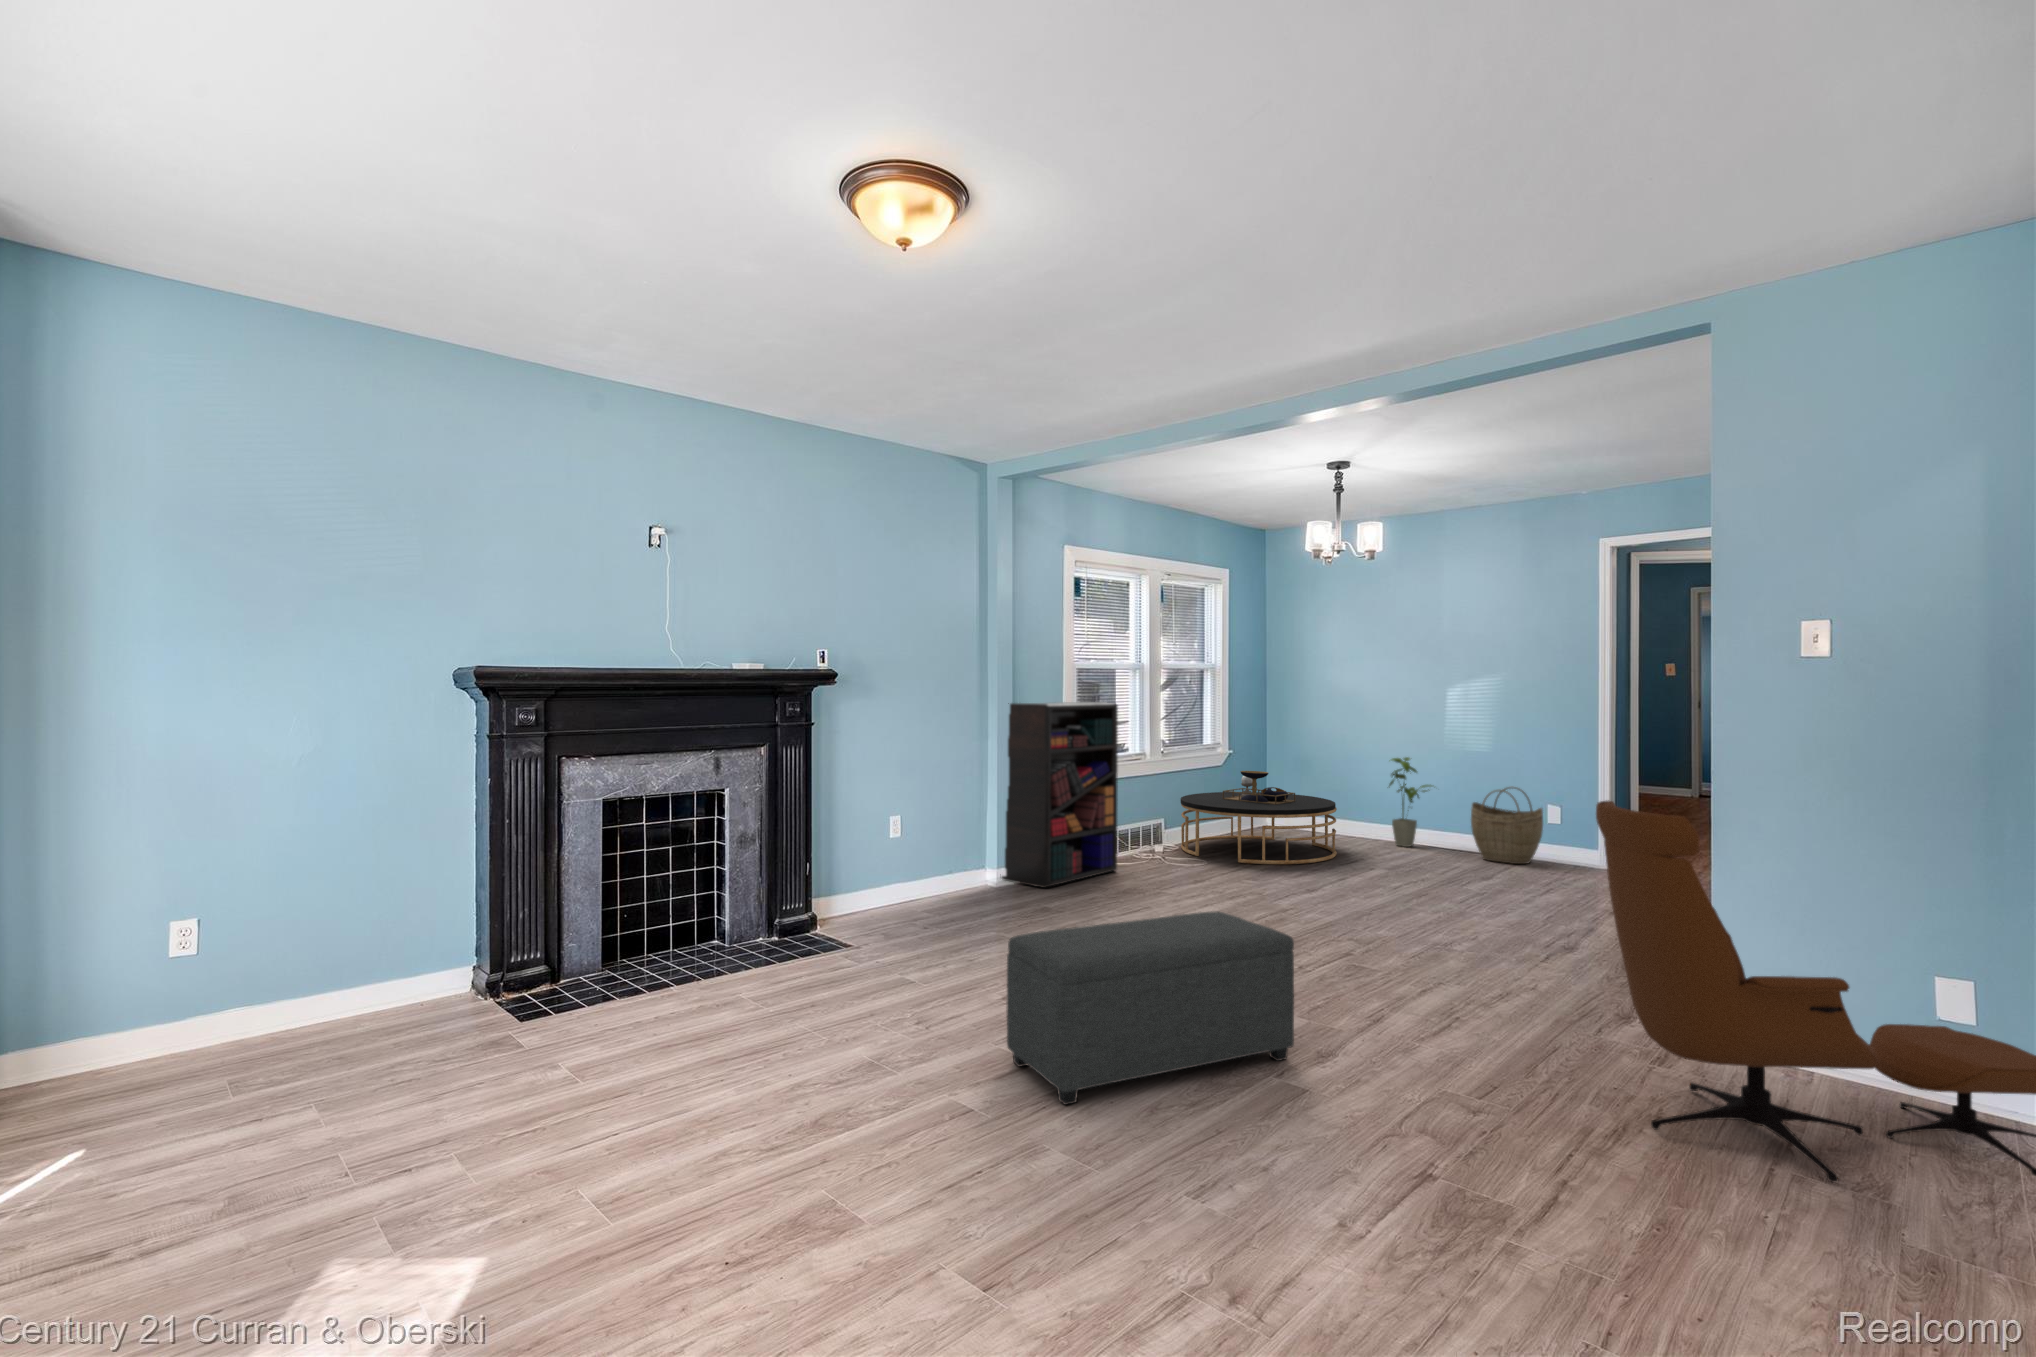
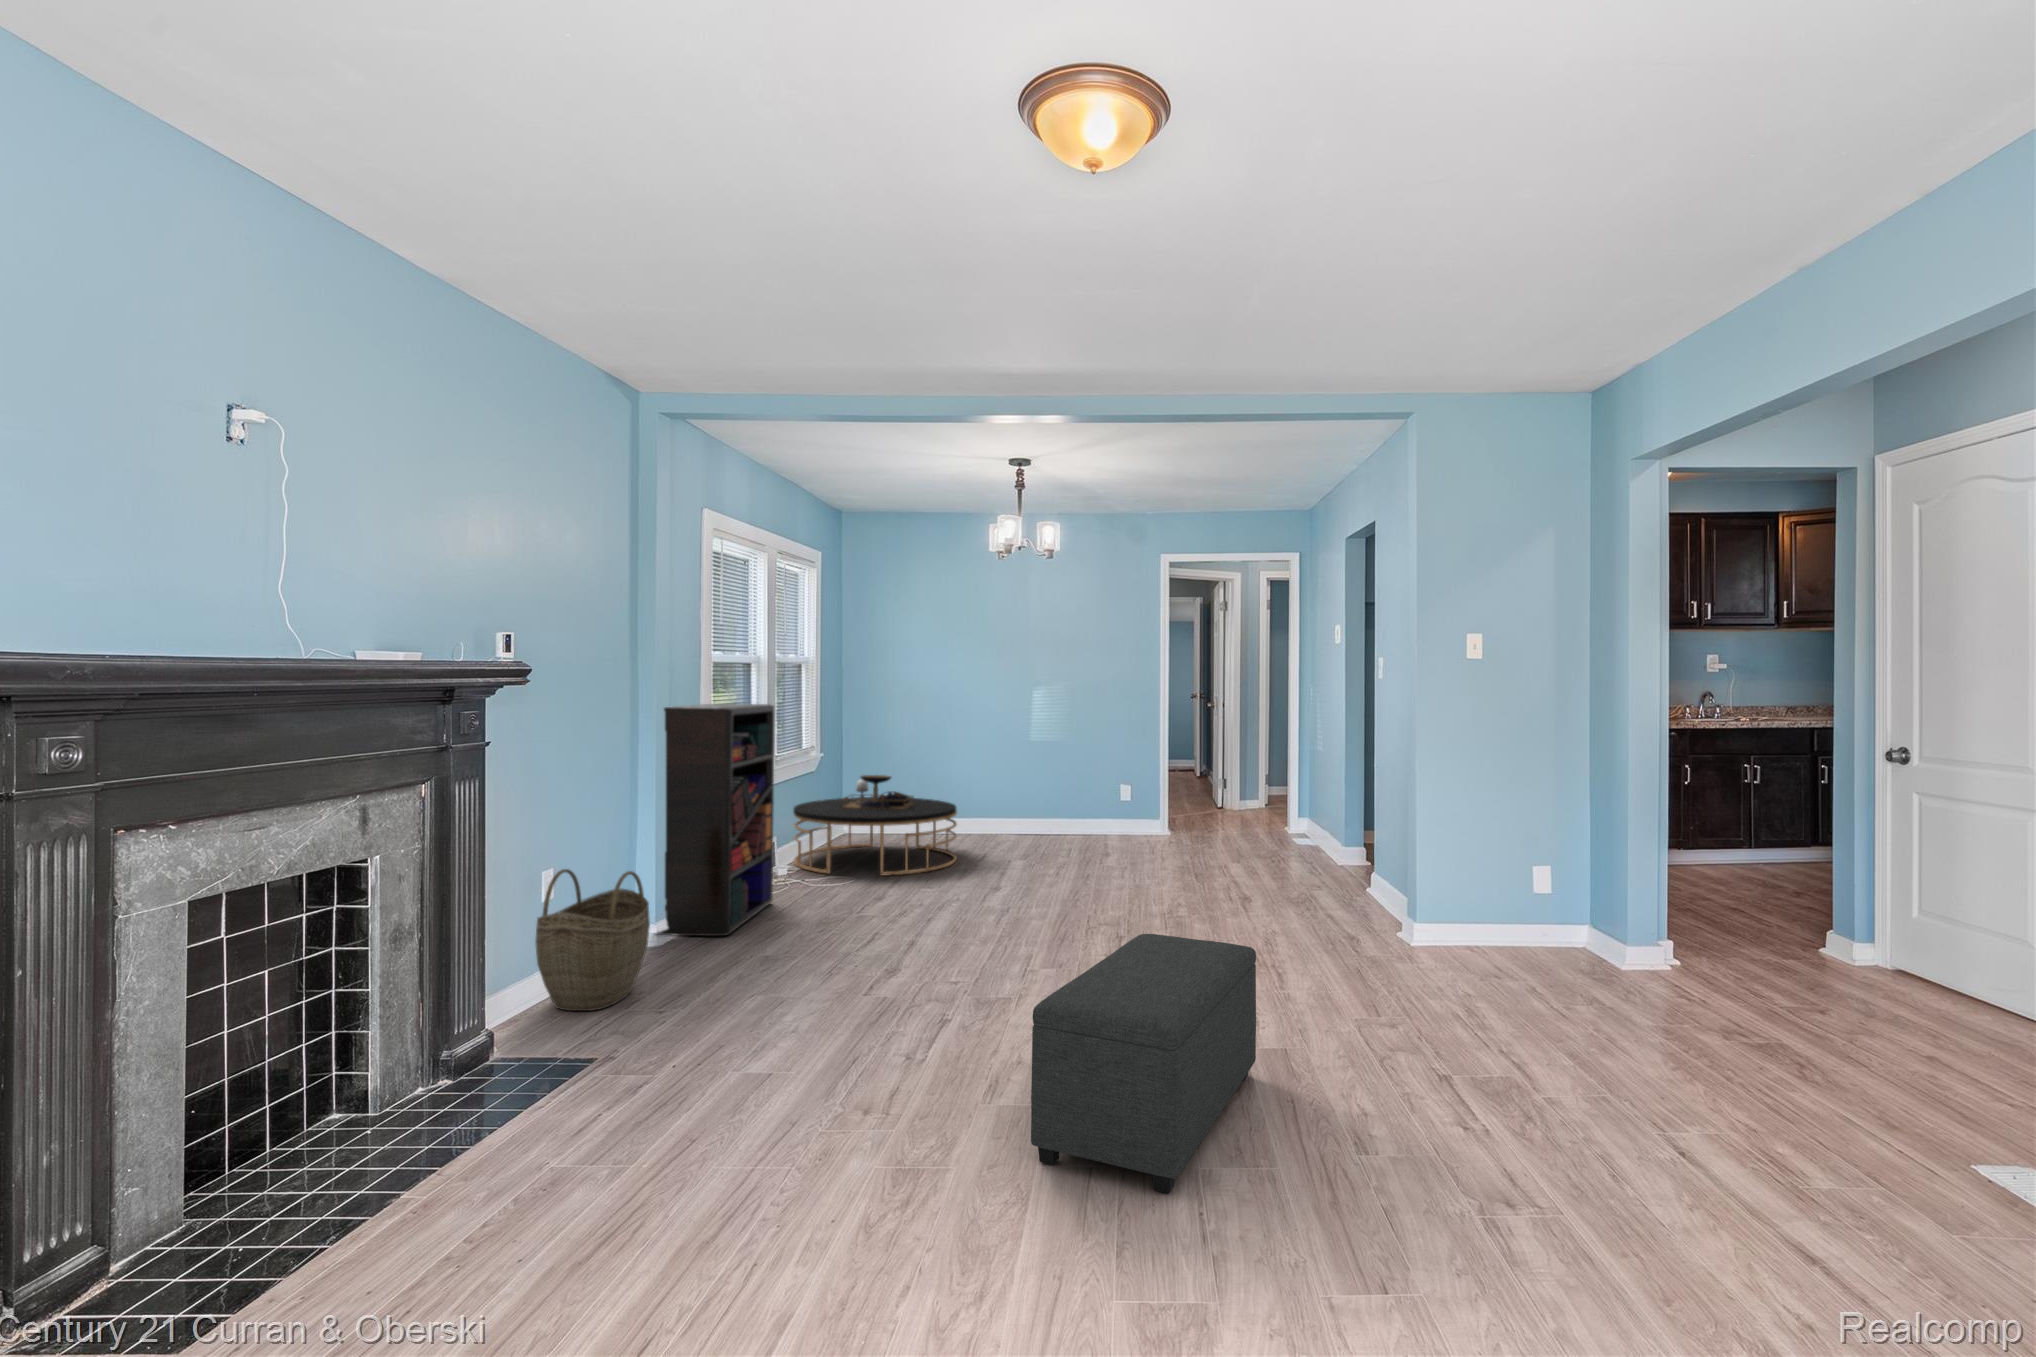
house plant: present [1389,757,1432,847] -> none [978,753,1025,841]
woven basket: present [1471,787,1543,864] -> present [535,869,650,1011]
lounge chair: present [1596,800,2036,1183] -> none [1477,789,1706,1068]

